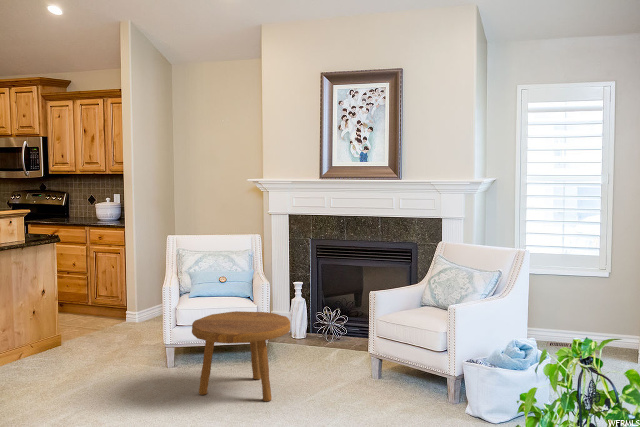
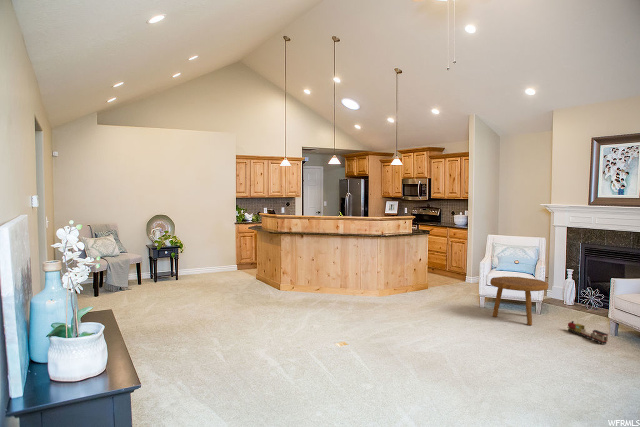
toy train: none [327,380,398,416] -> present [568,321,608,344]

